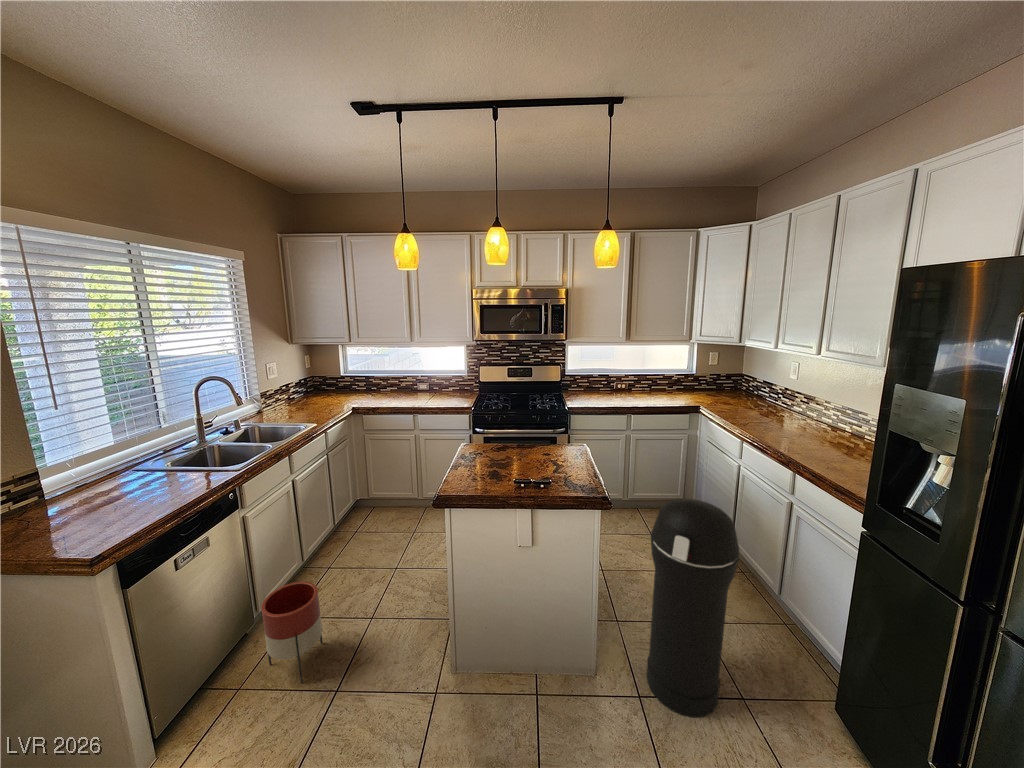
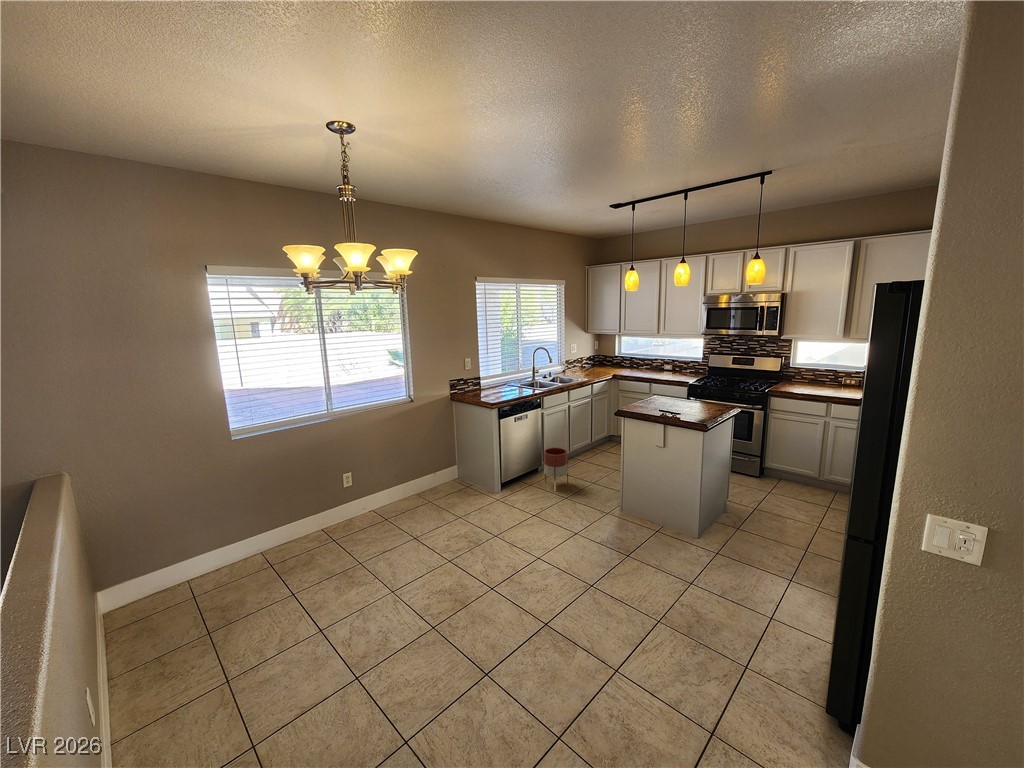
trash can: present [647,498,739,717] -> none [726,434,788,572]

